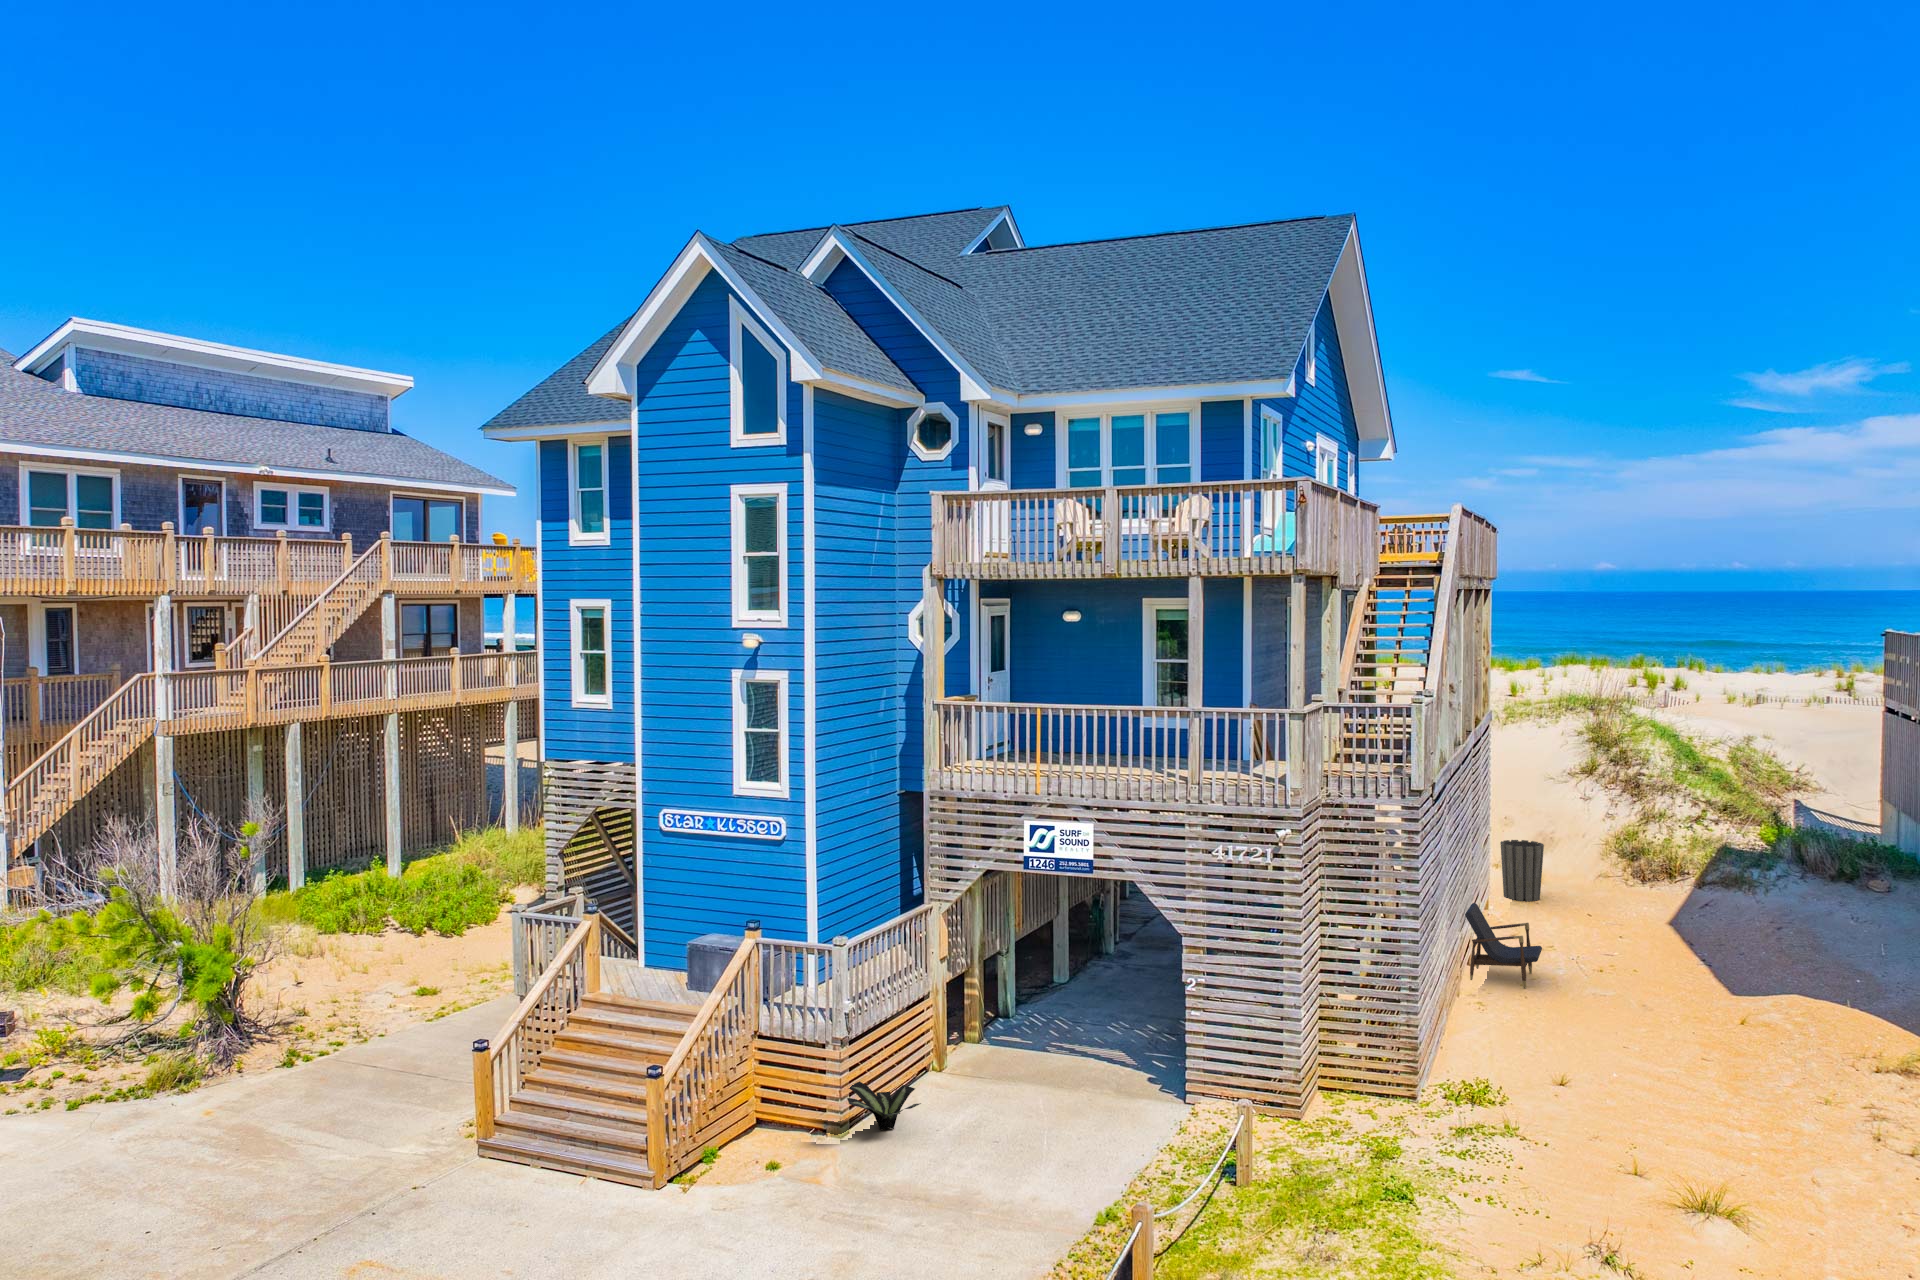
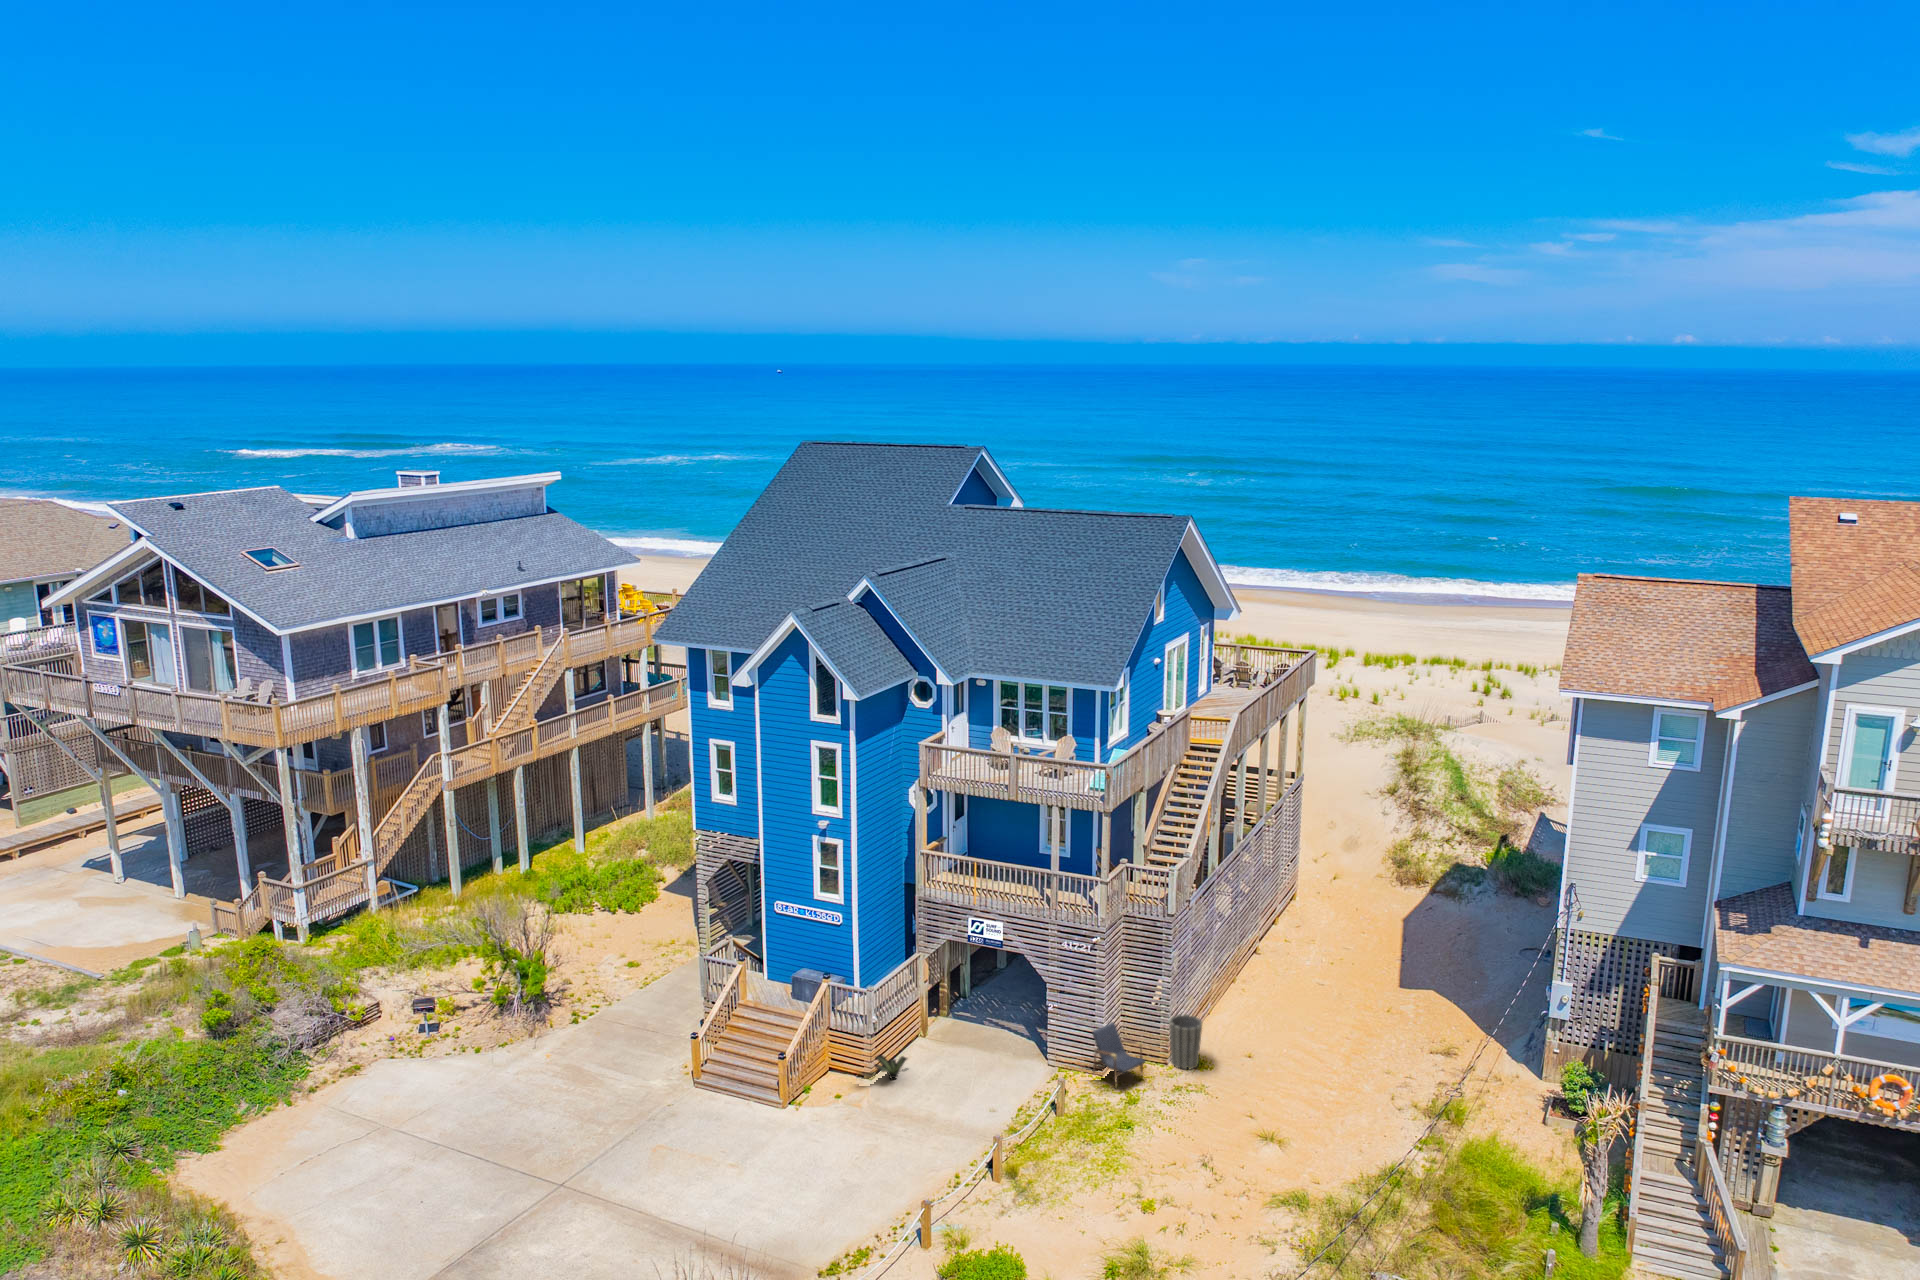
trash can: present [1500,840,1544,901] -> present [1169,1014,1202,1069]
lounge chair: present [1465,903,1542,988] -> present [1092,1023,1145,1087]

